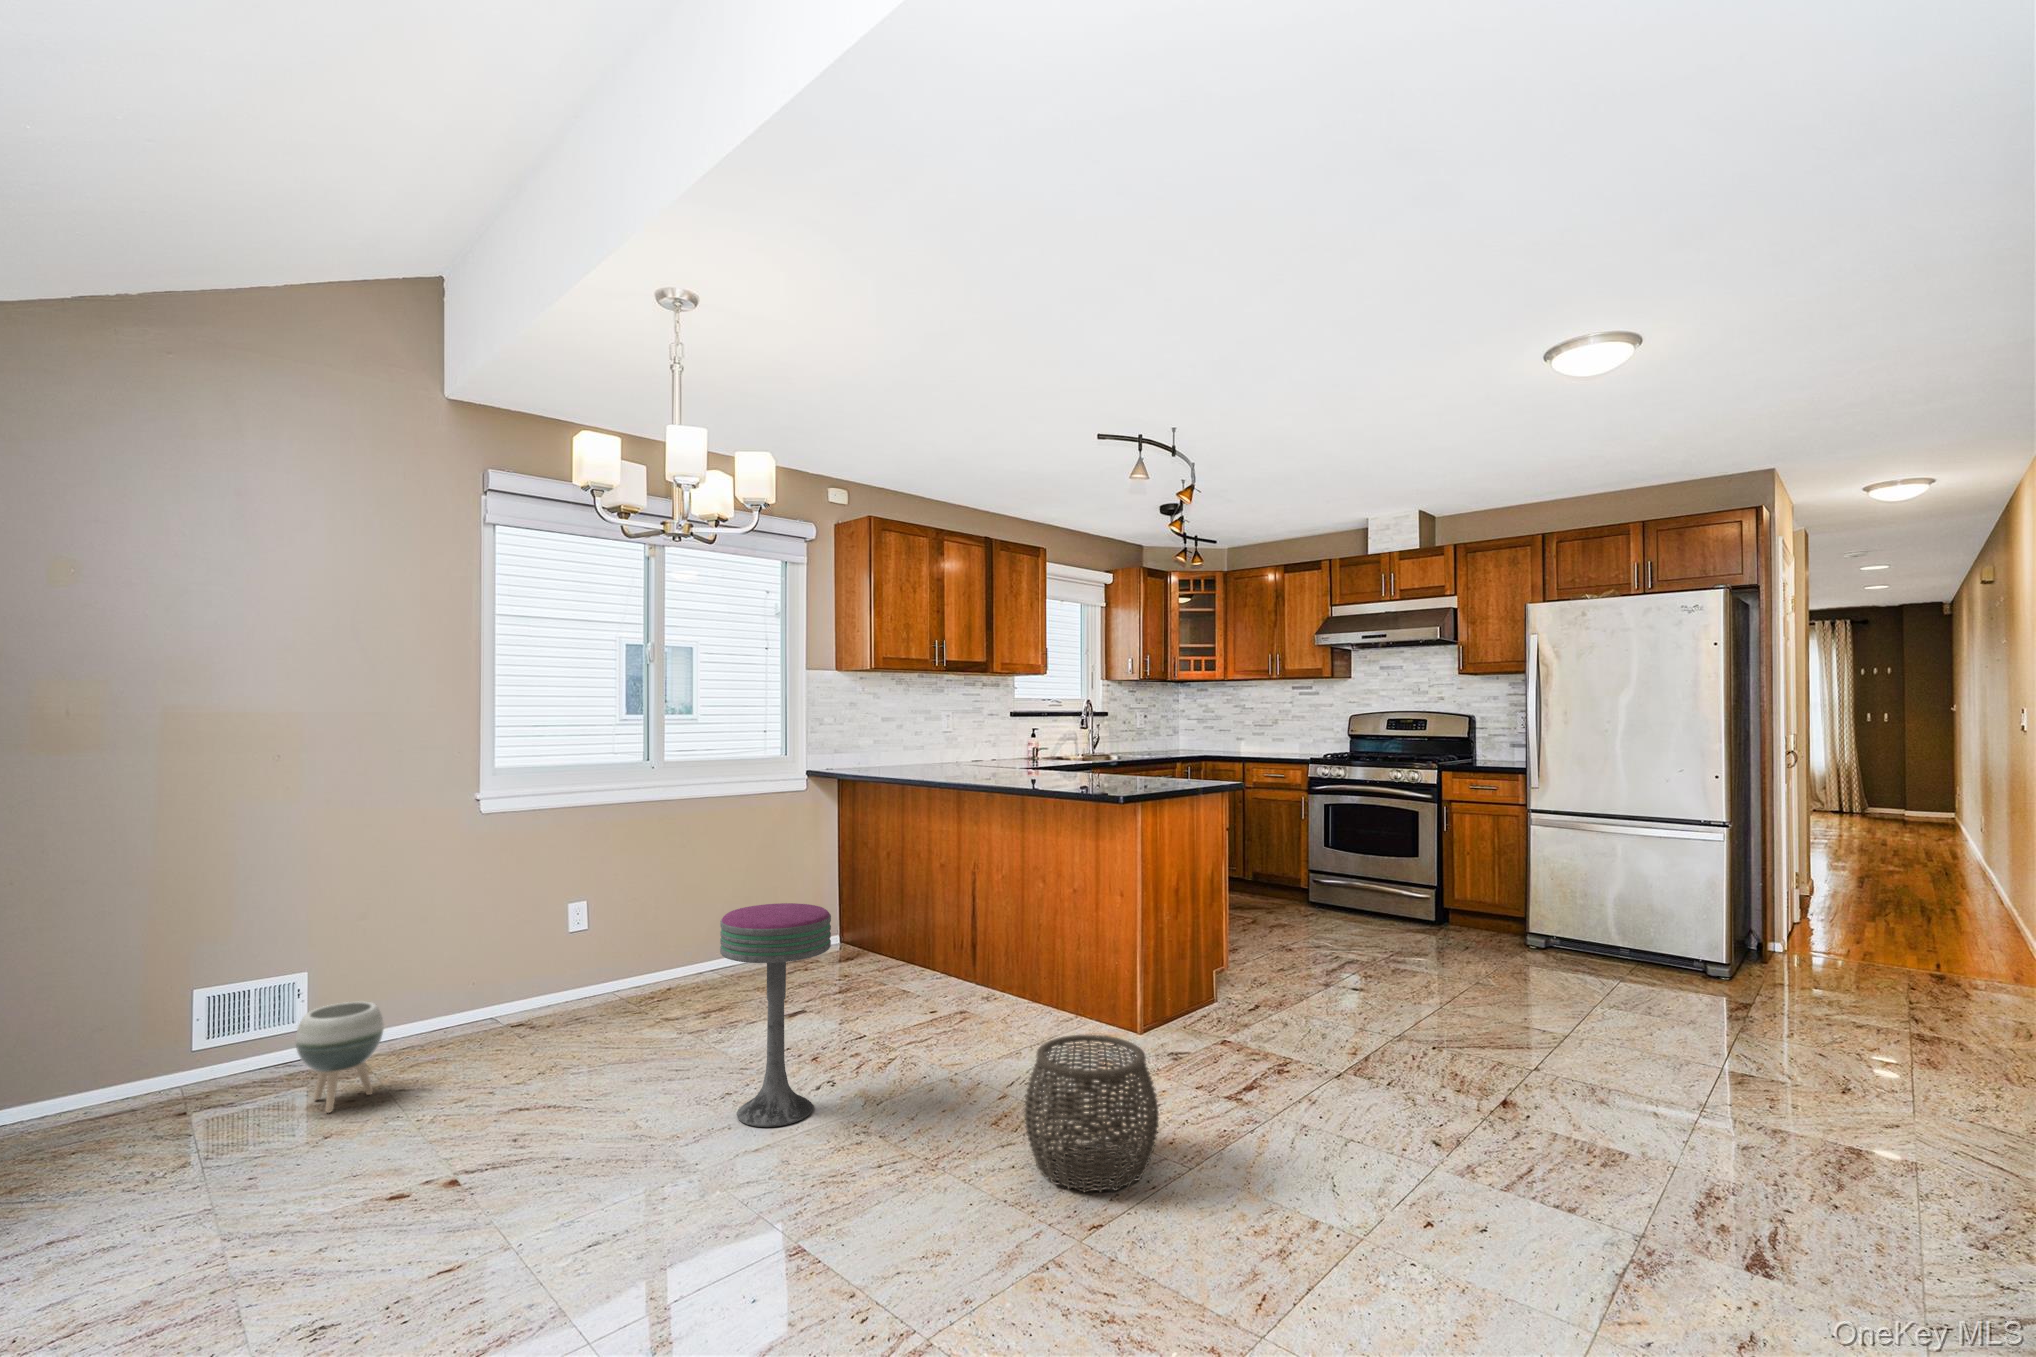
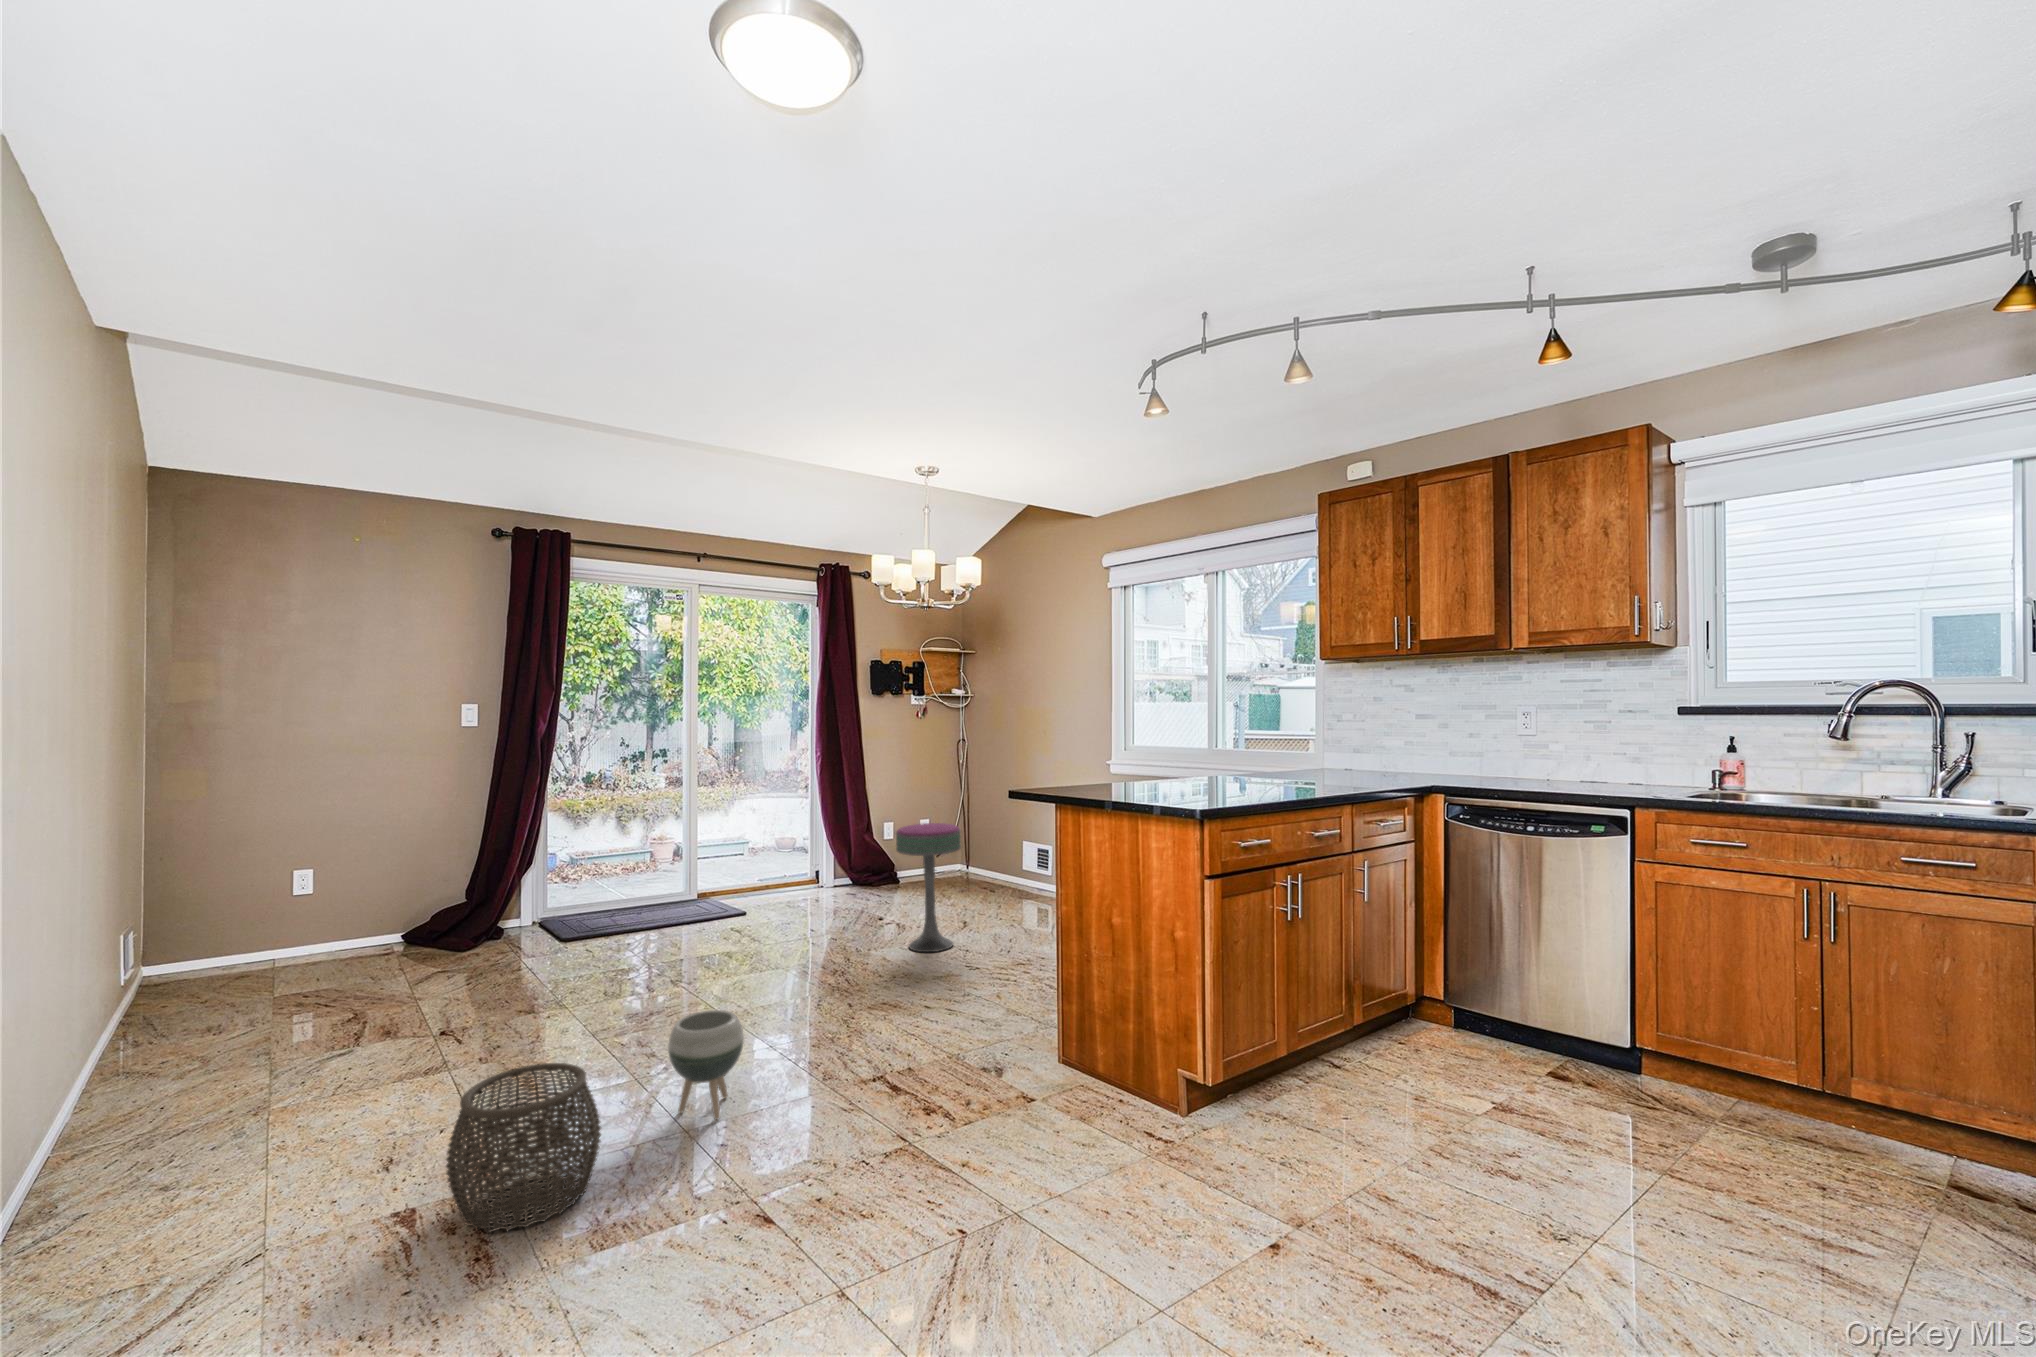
planter: present [296,1001,384,1113] -> present [668,1010,744,1120]
woven basket: present [1024,1035,1159,1192] -> present [446,1063,601,1232]

